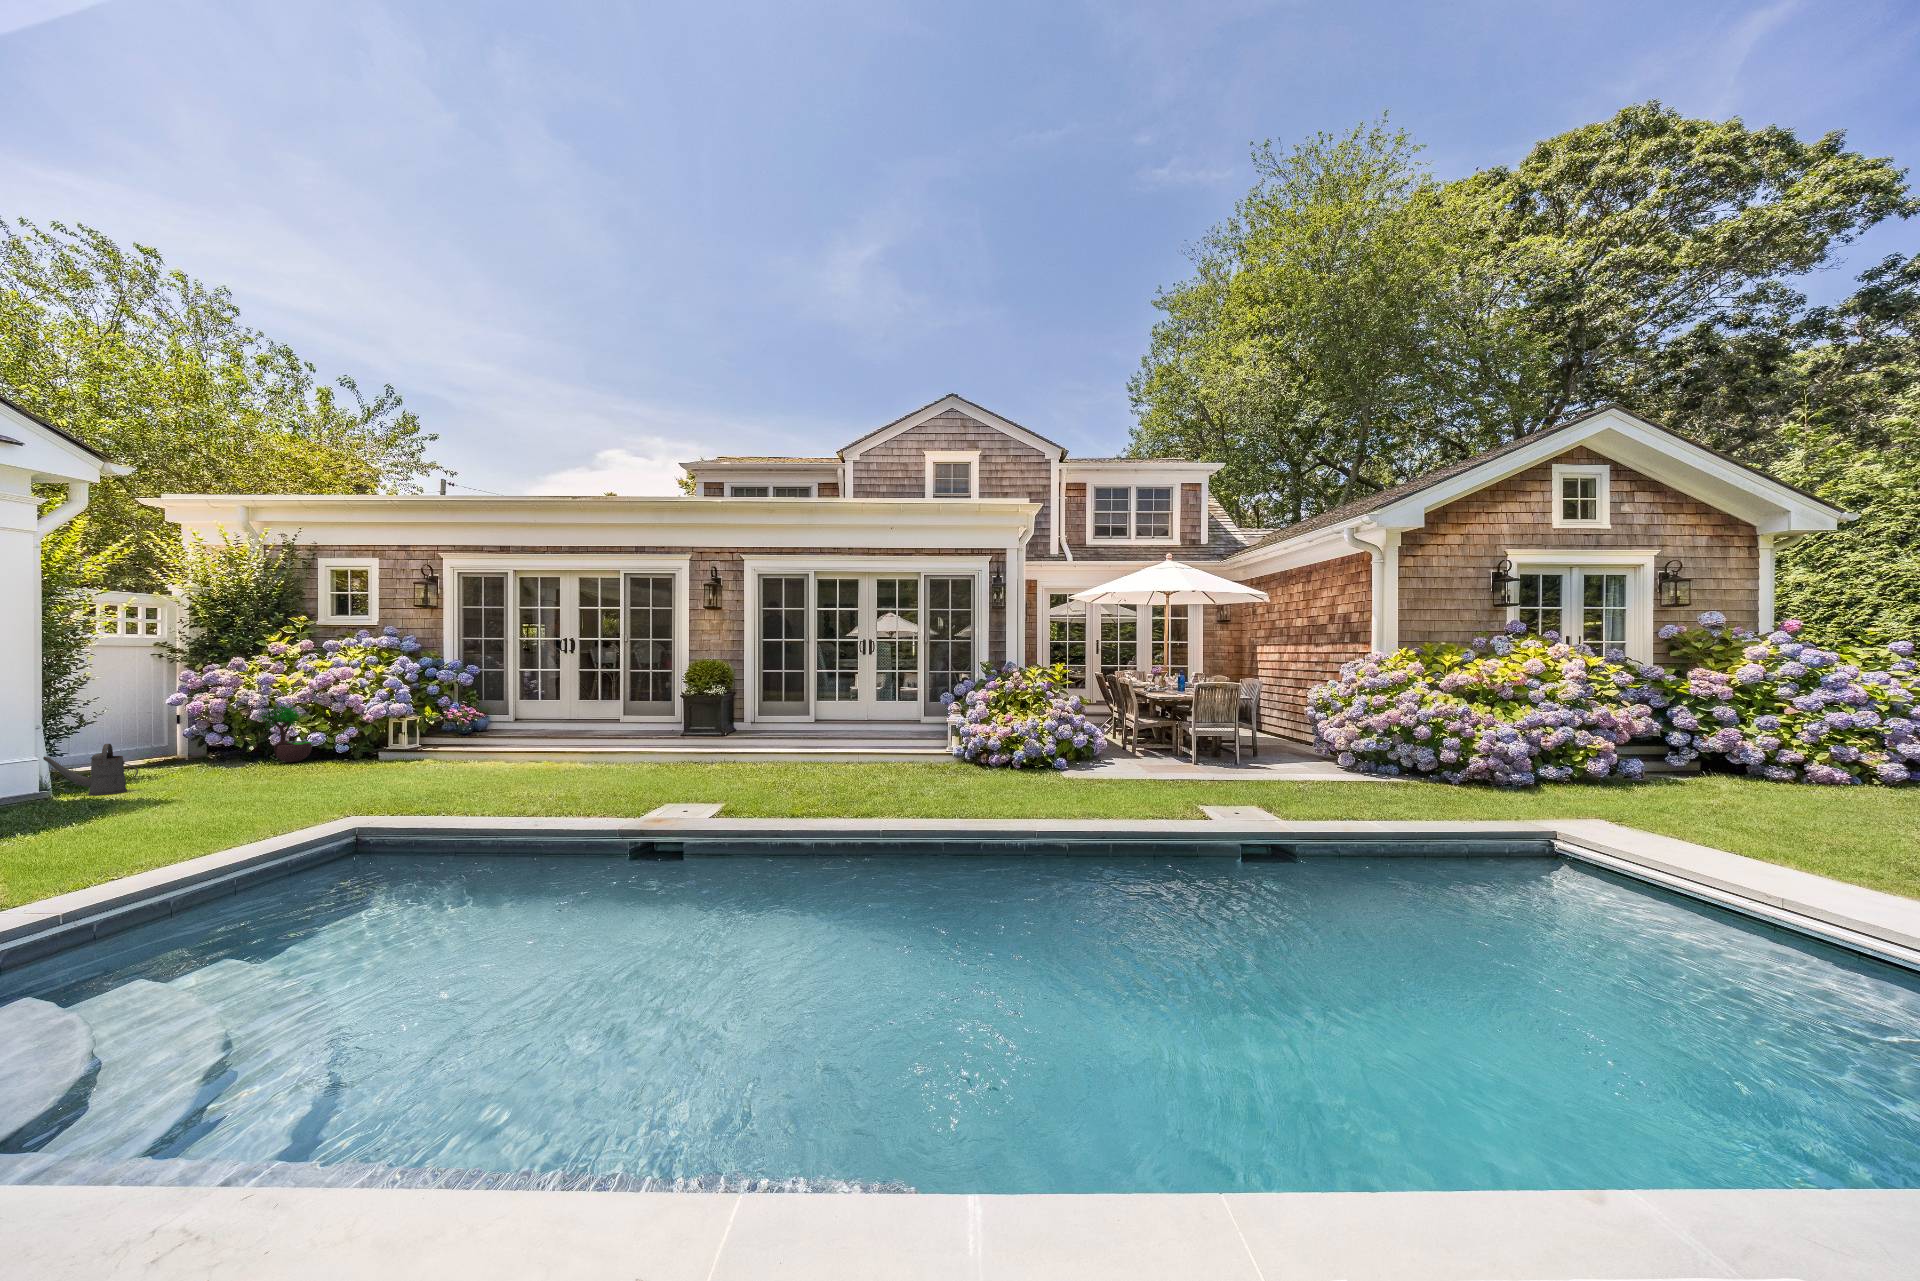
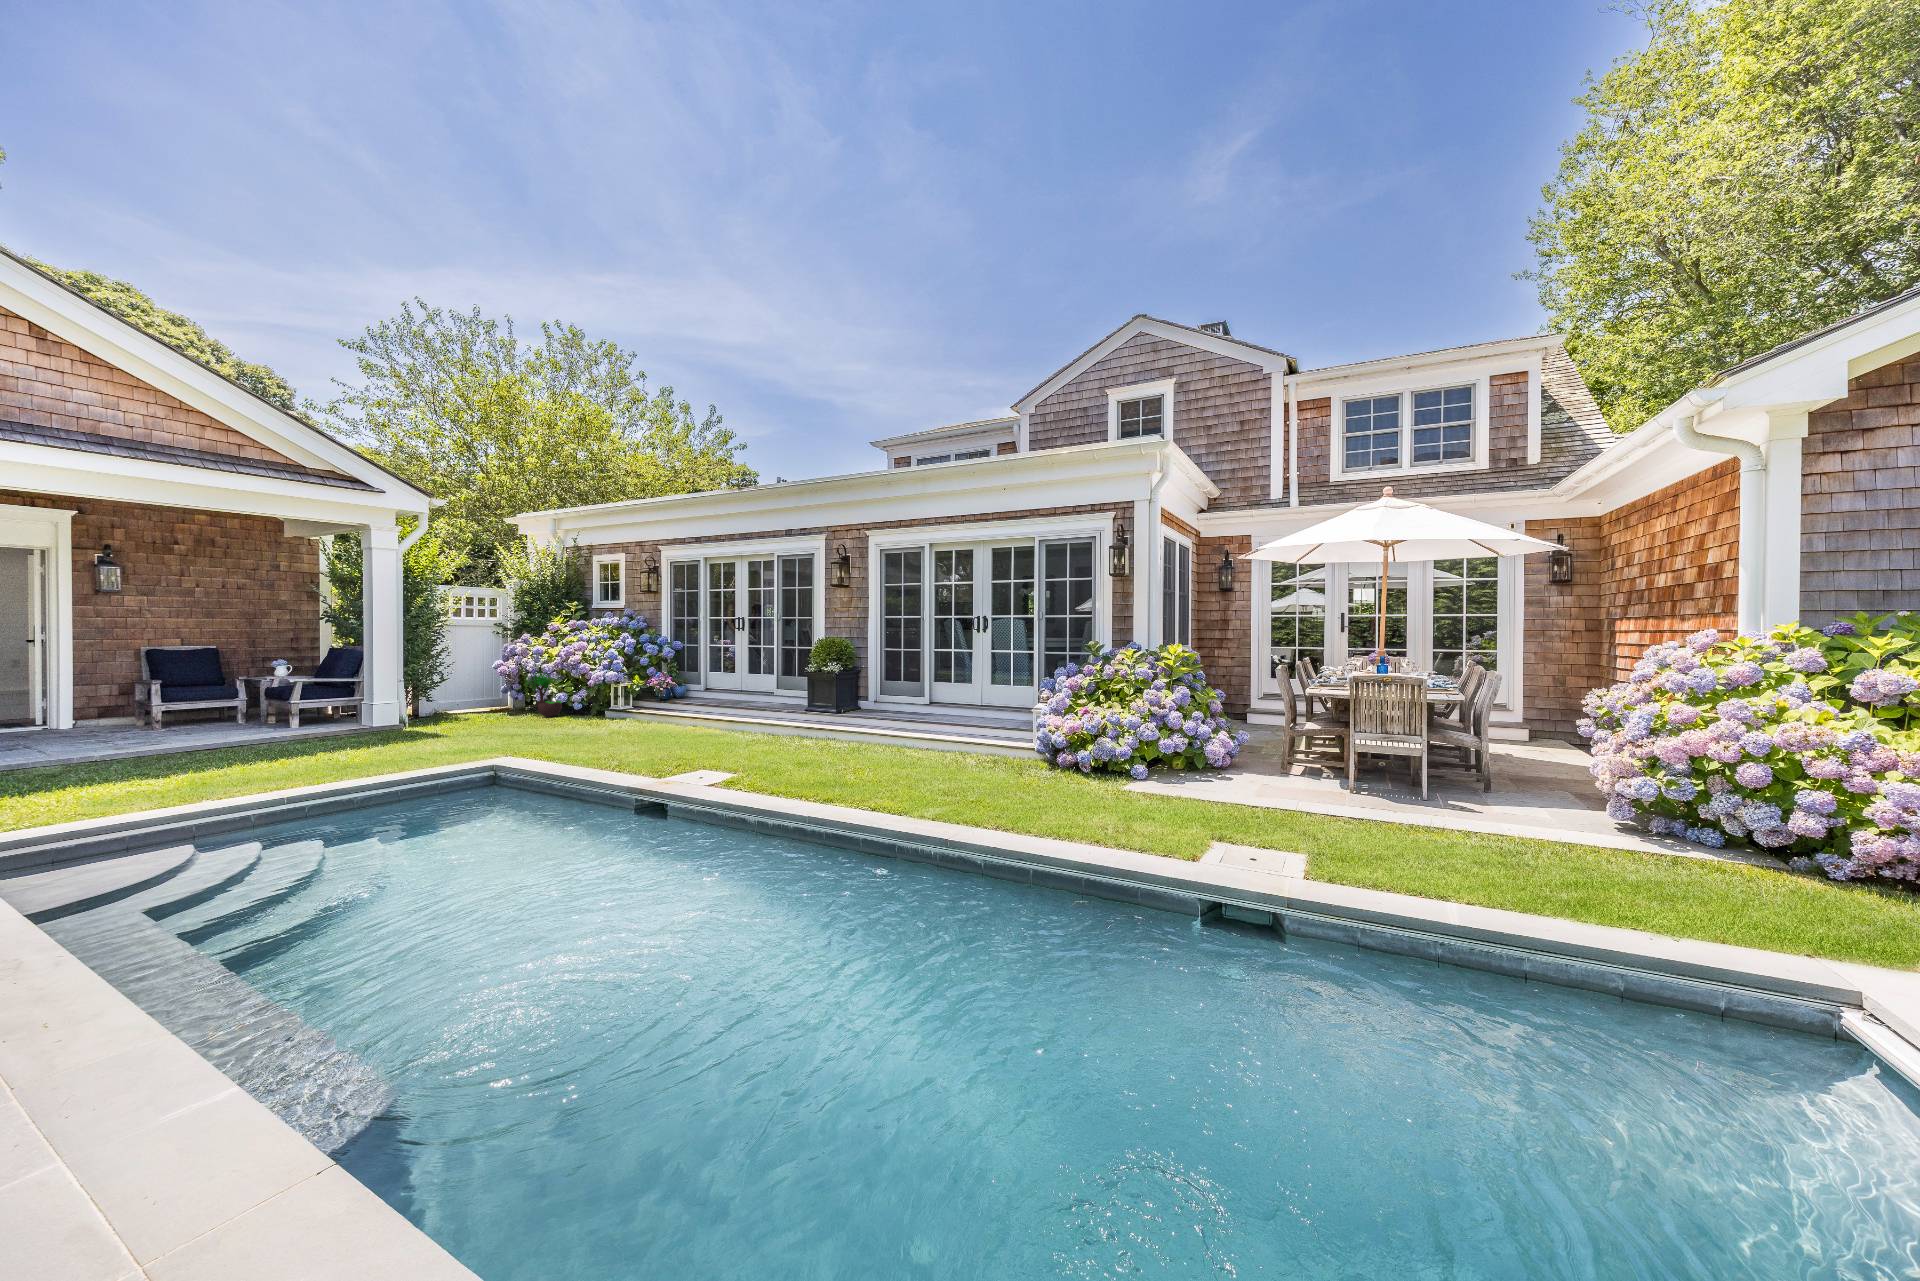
watering can: present [43,744,138,796] -> none [381,700,431,737]

